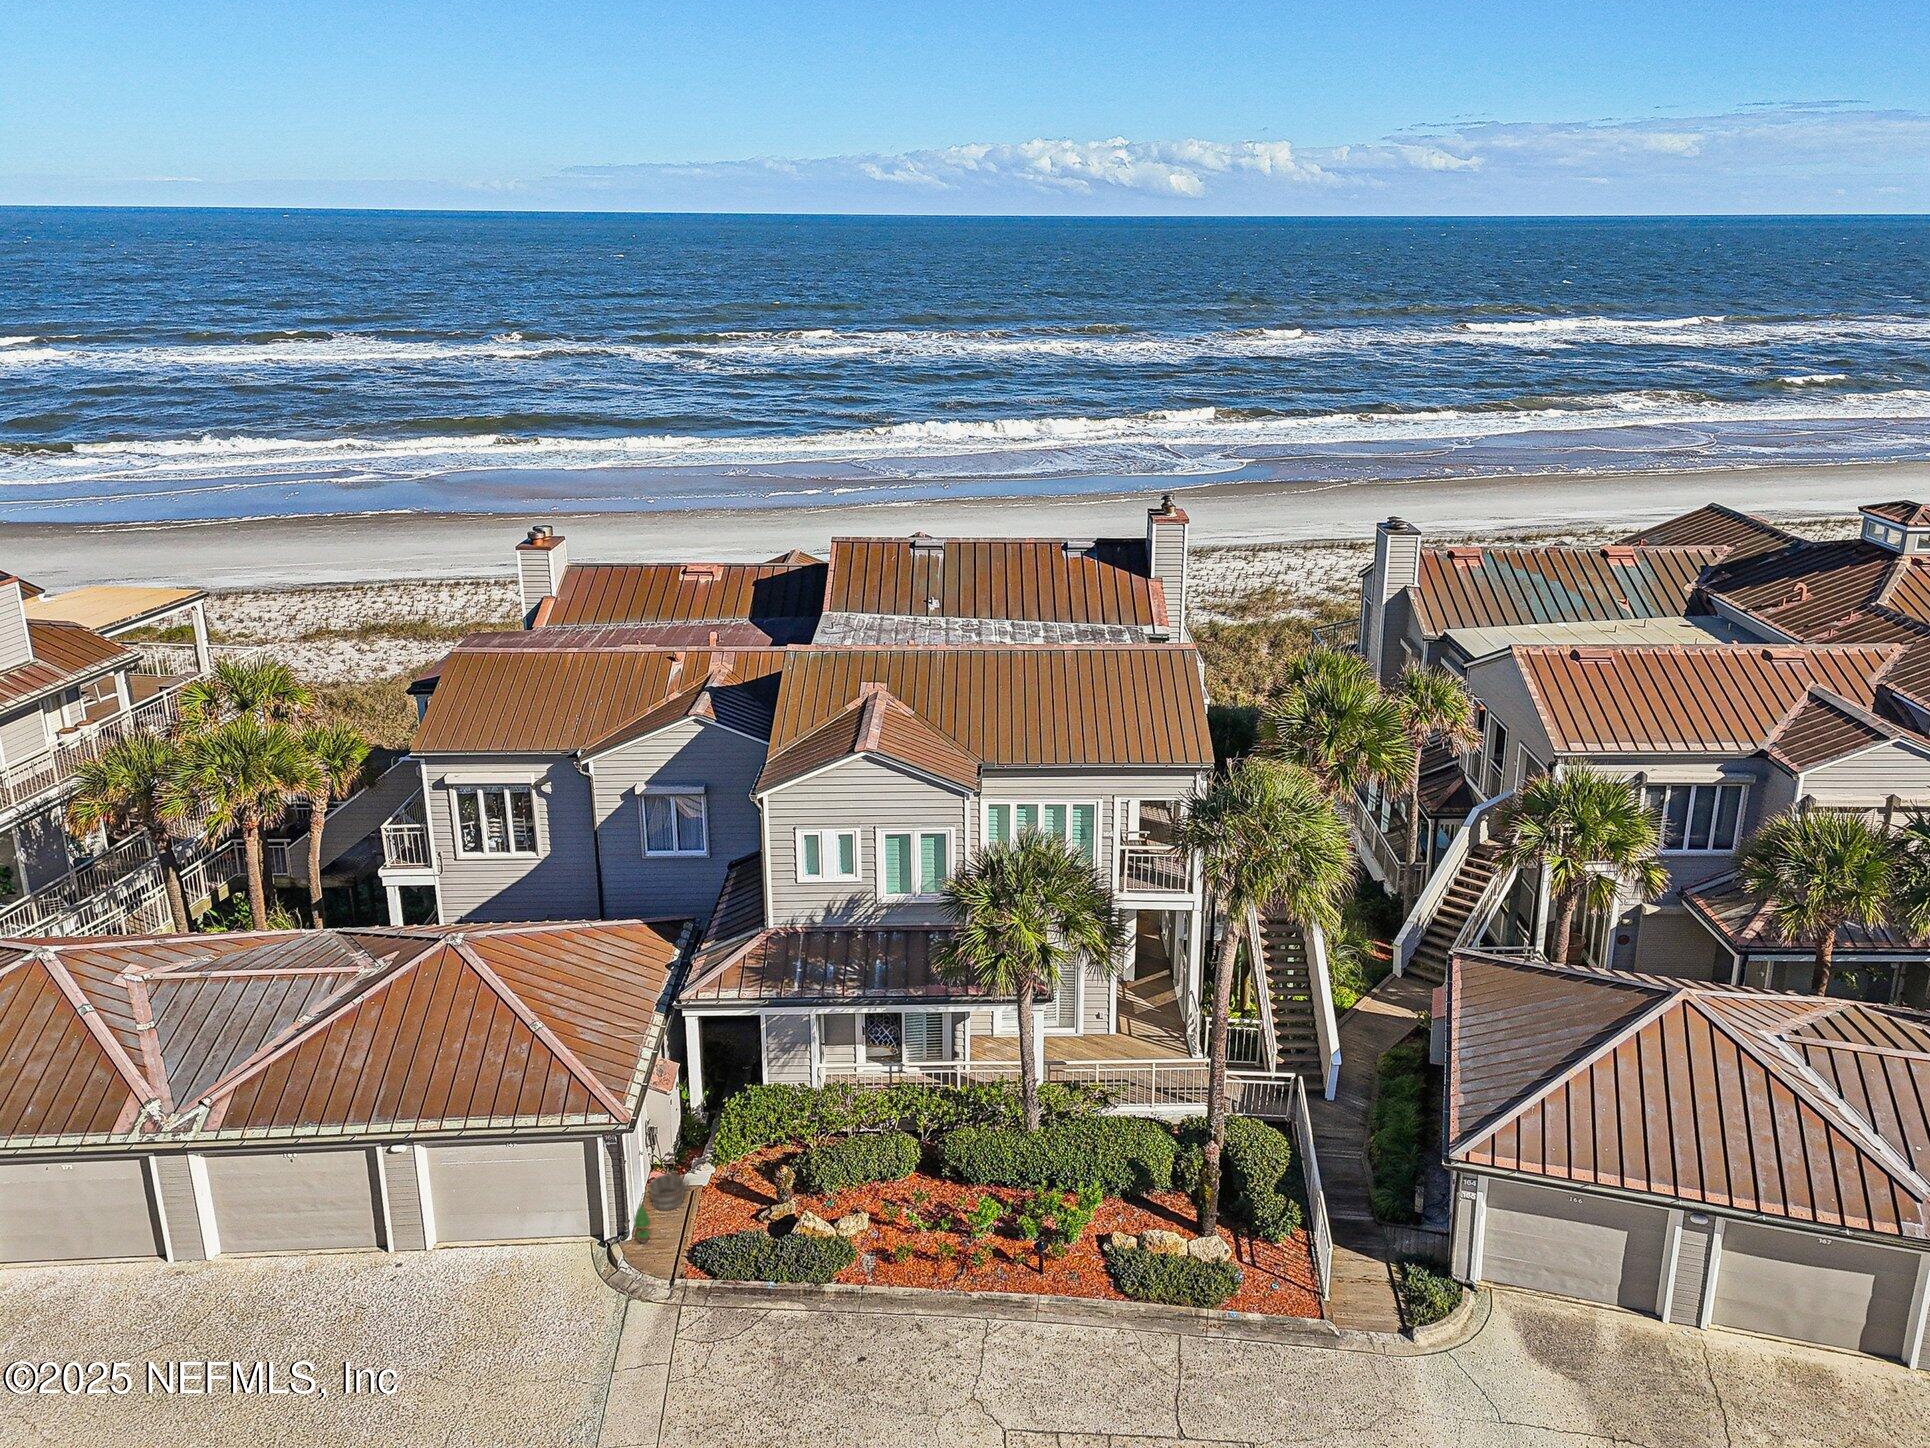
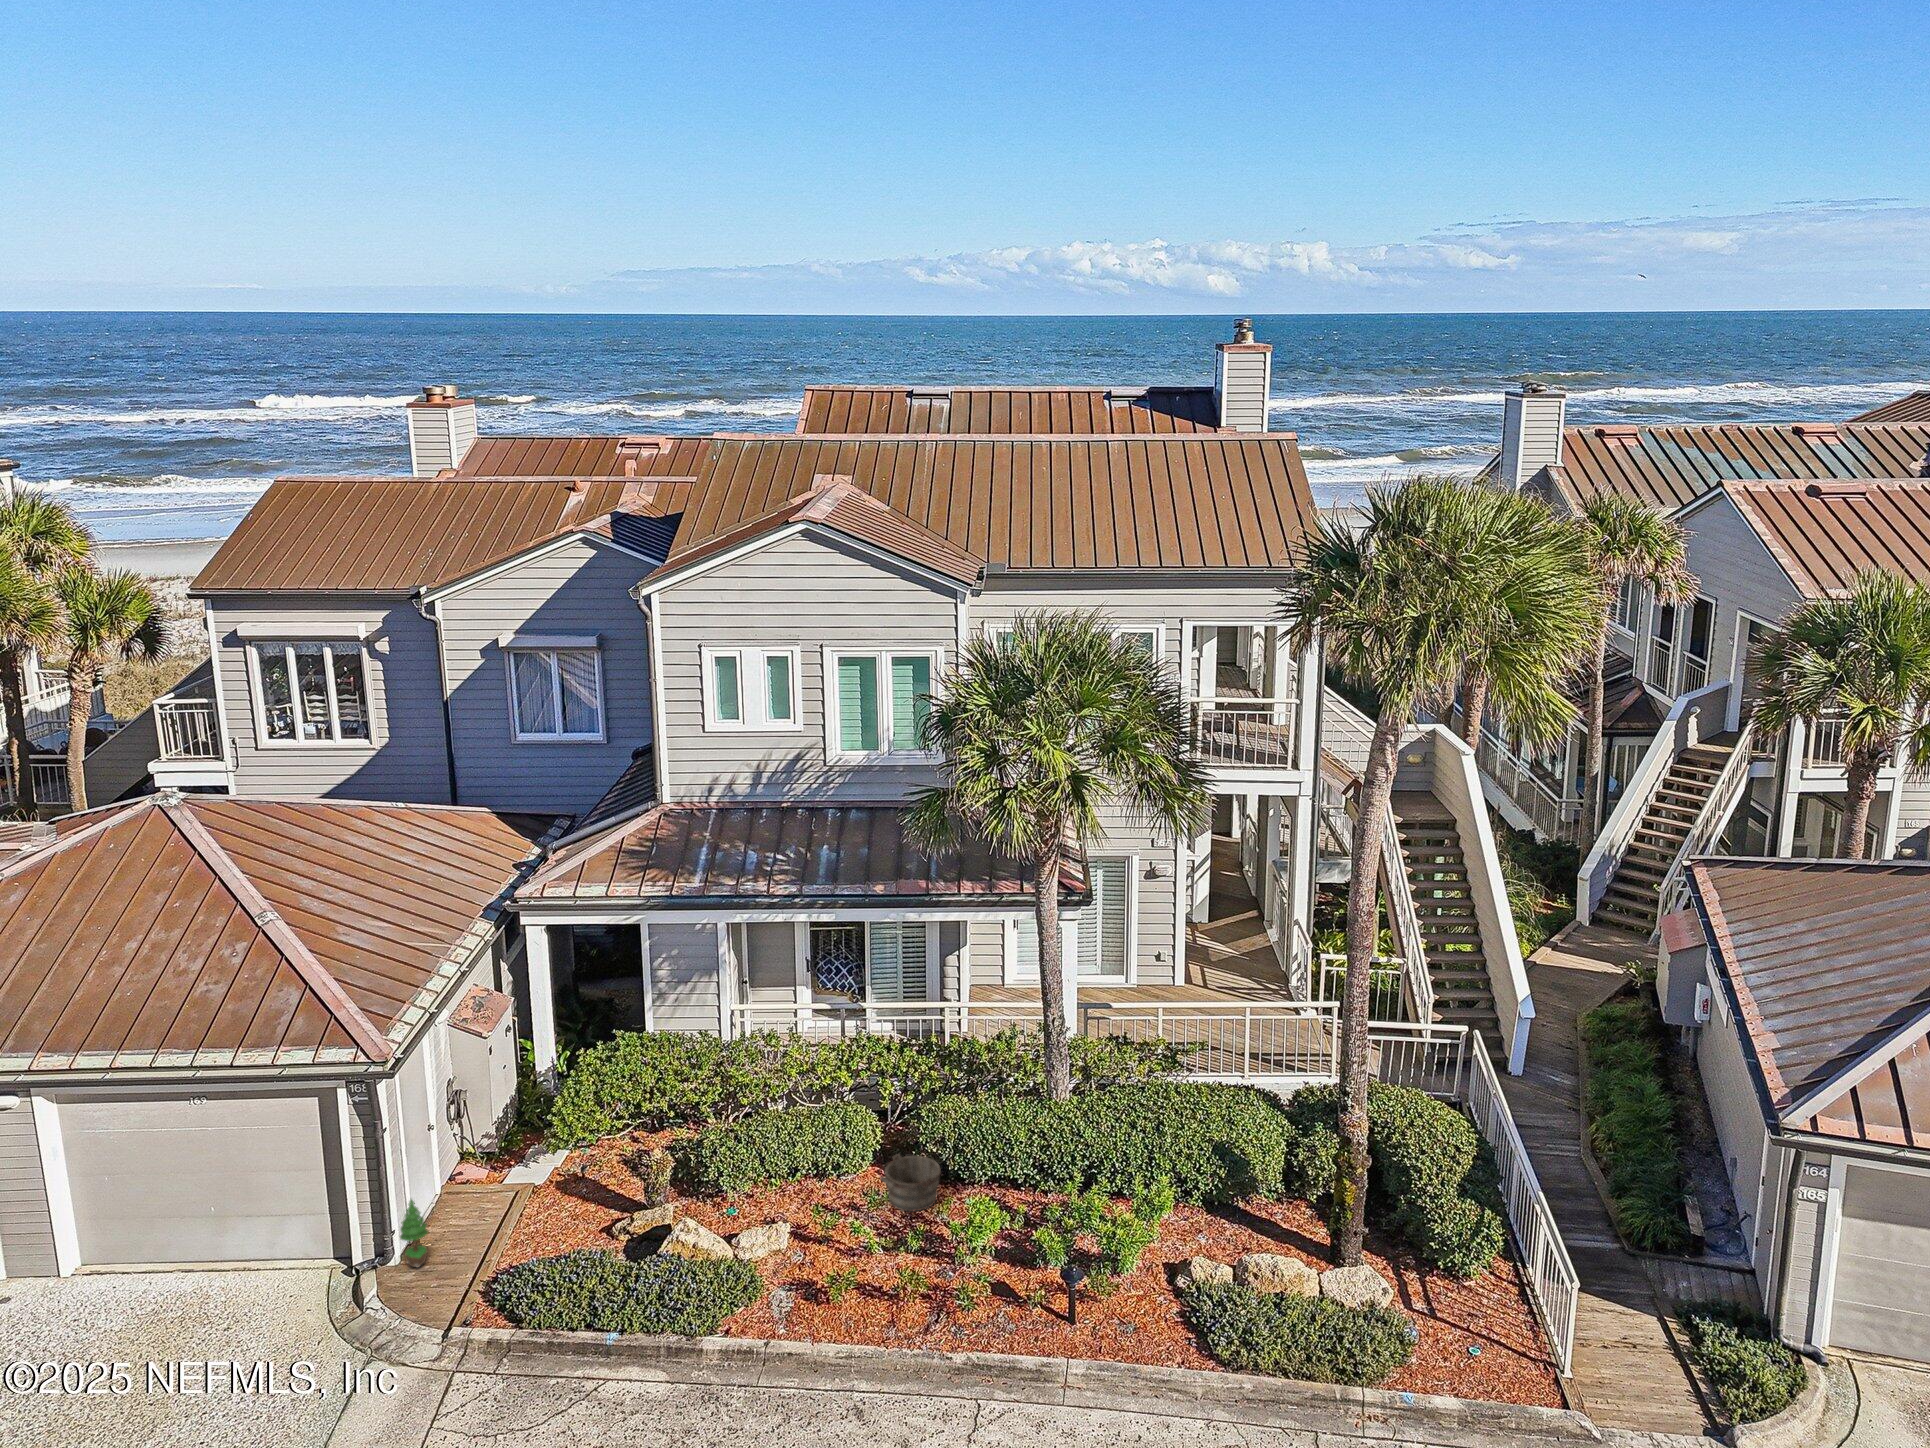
bucket: present [649,1172,688,1211] -> present [880,1154,941,1212]

